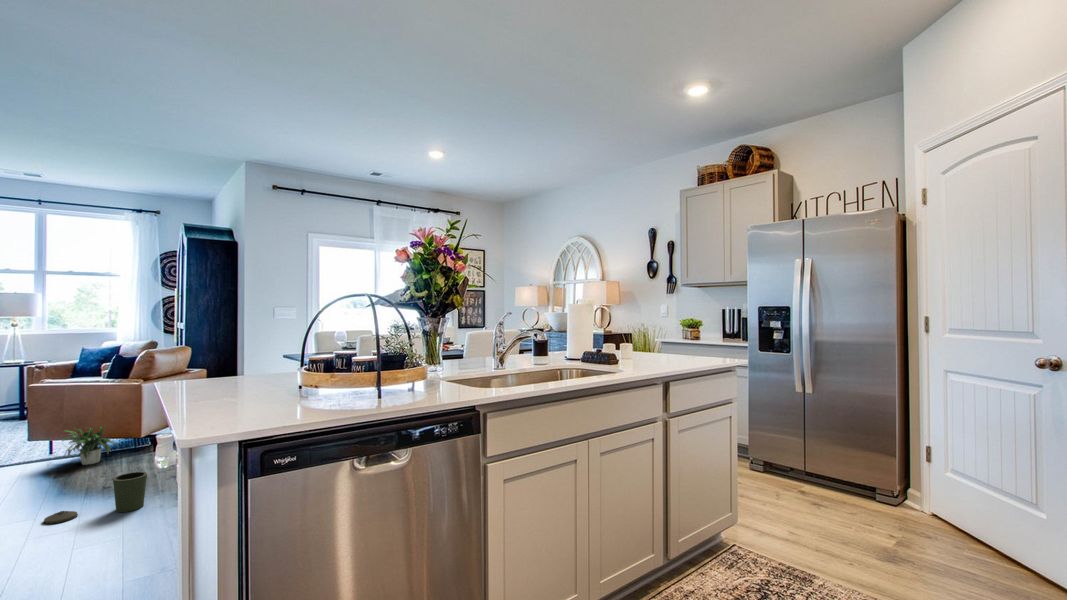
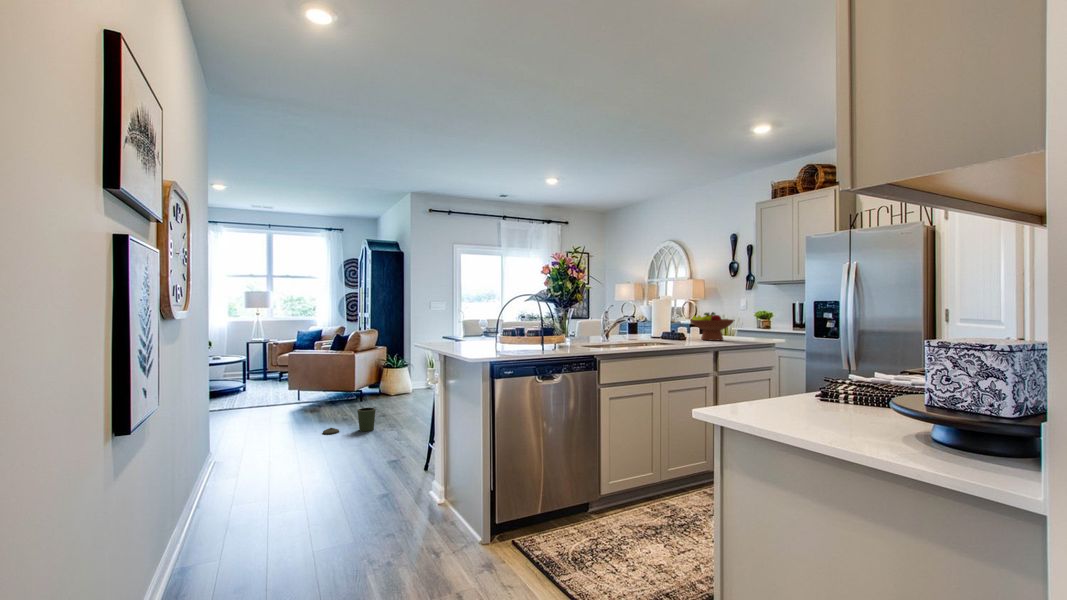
fruit bowl: none [617,323,677,362] -> present [690,312,735,341]
potted plant: present [48,426,117,466] -> none [302,381,343,407]

